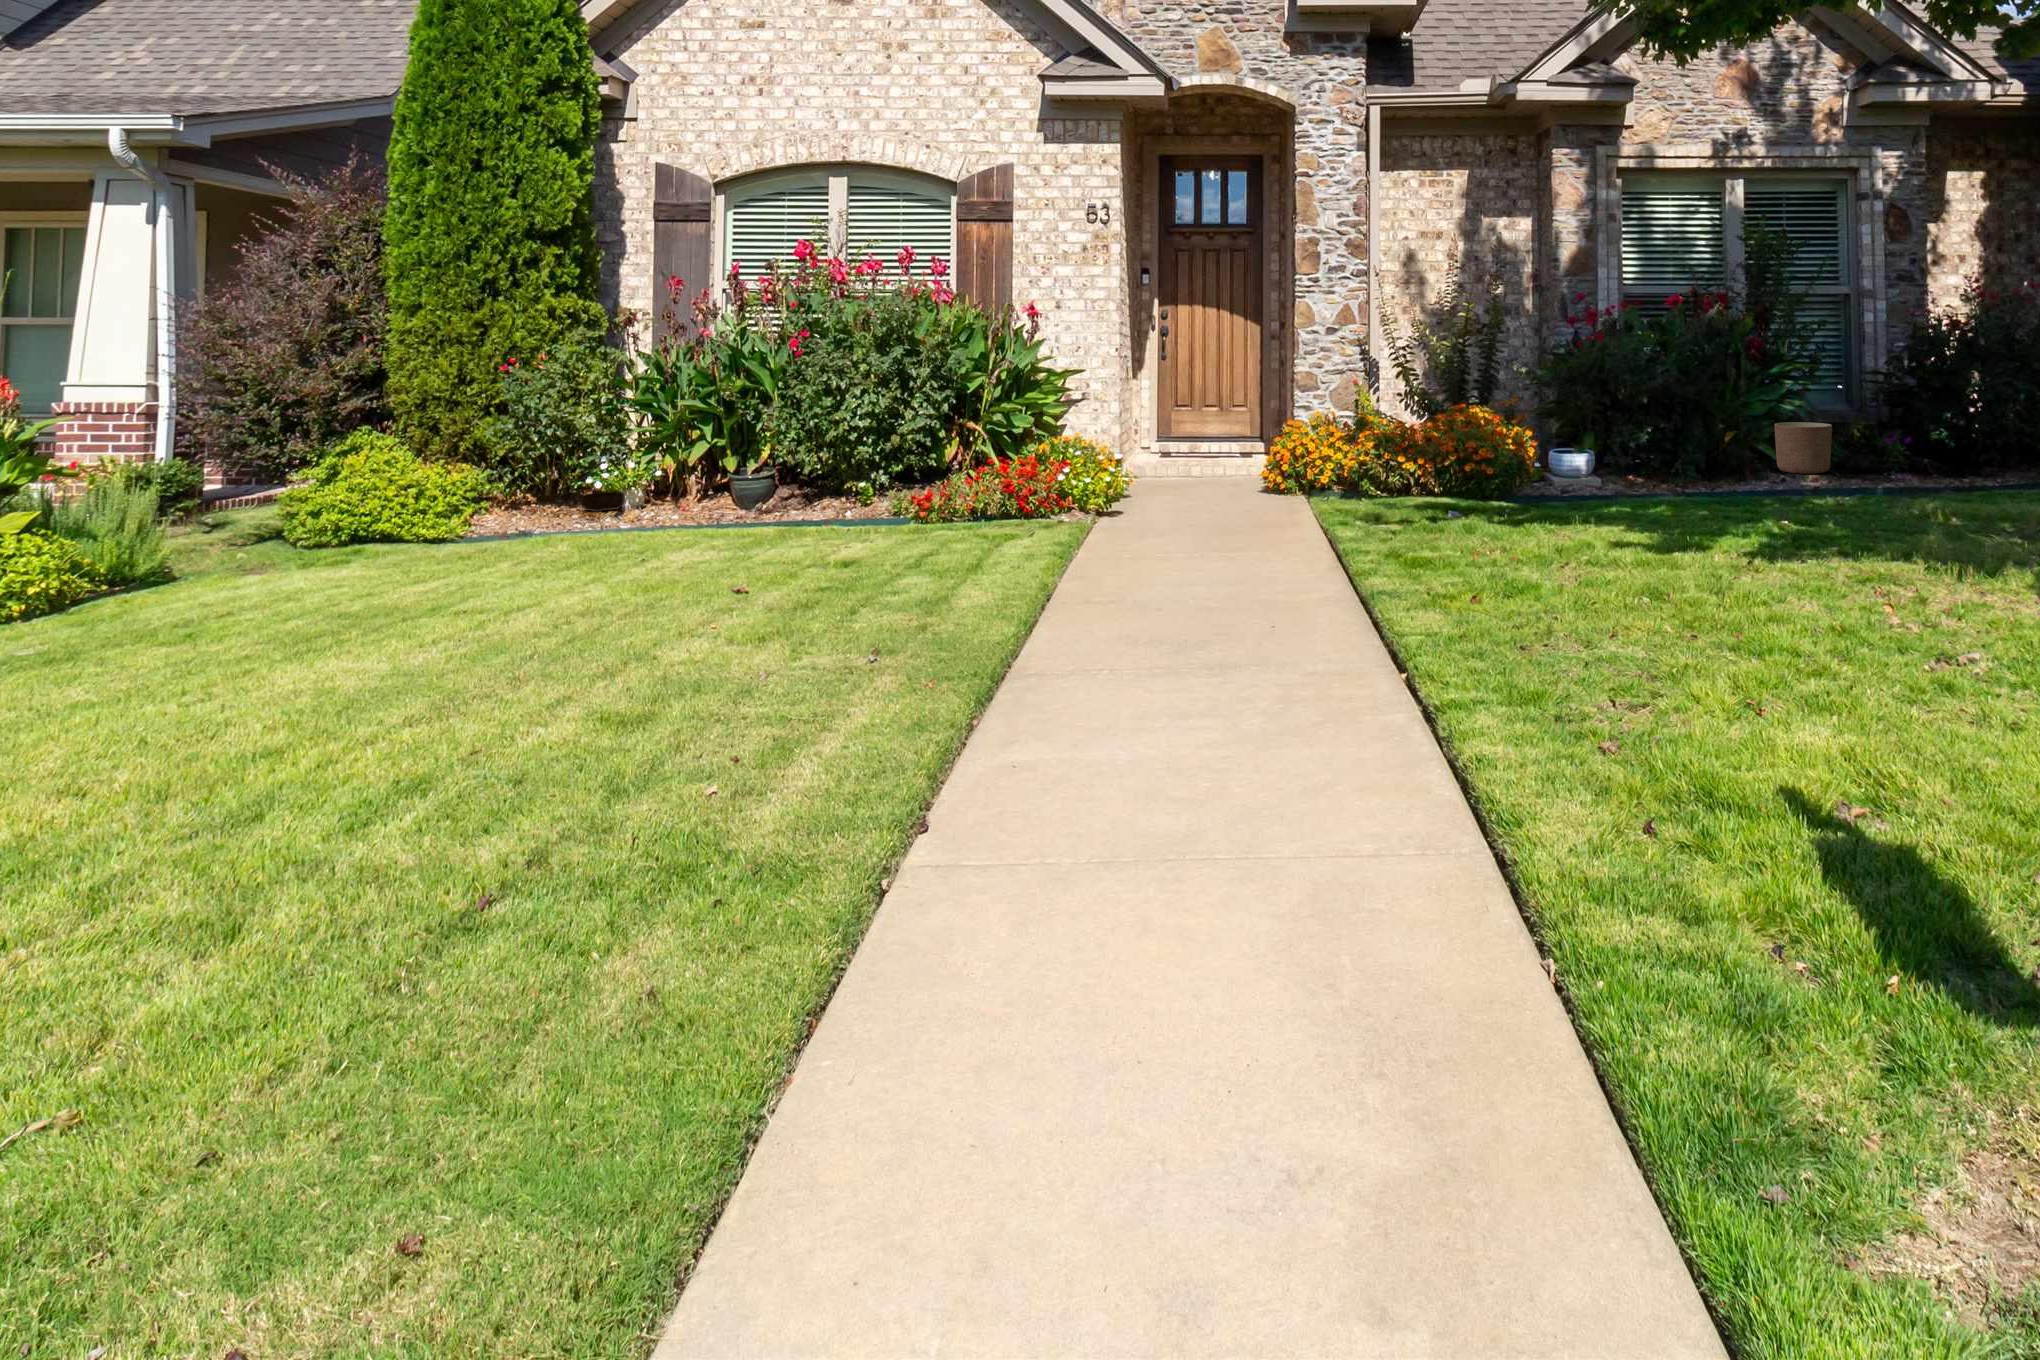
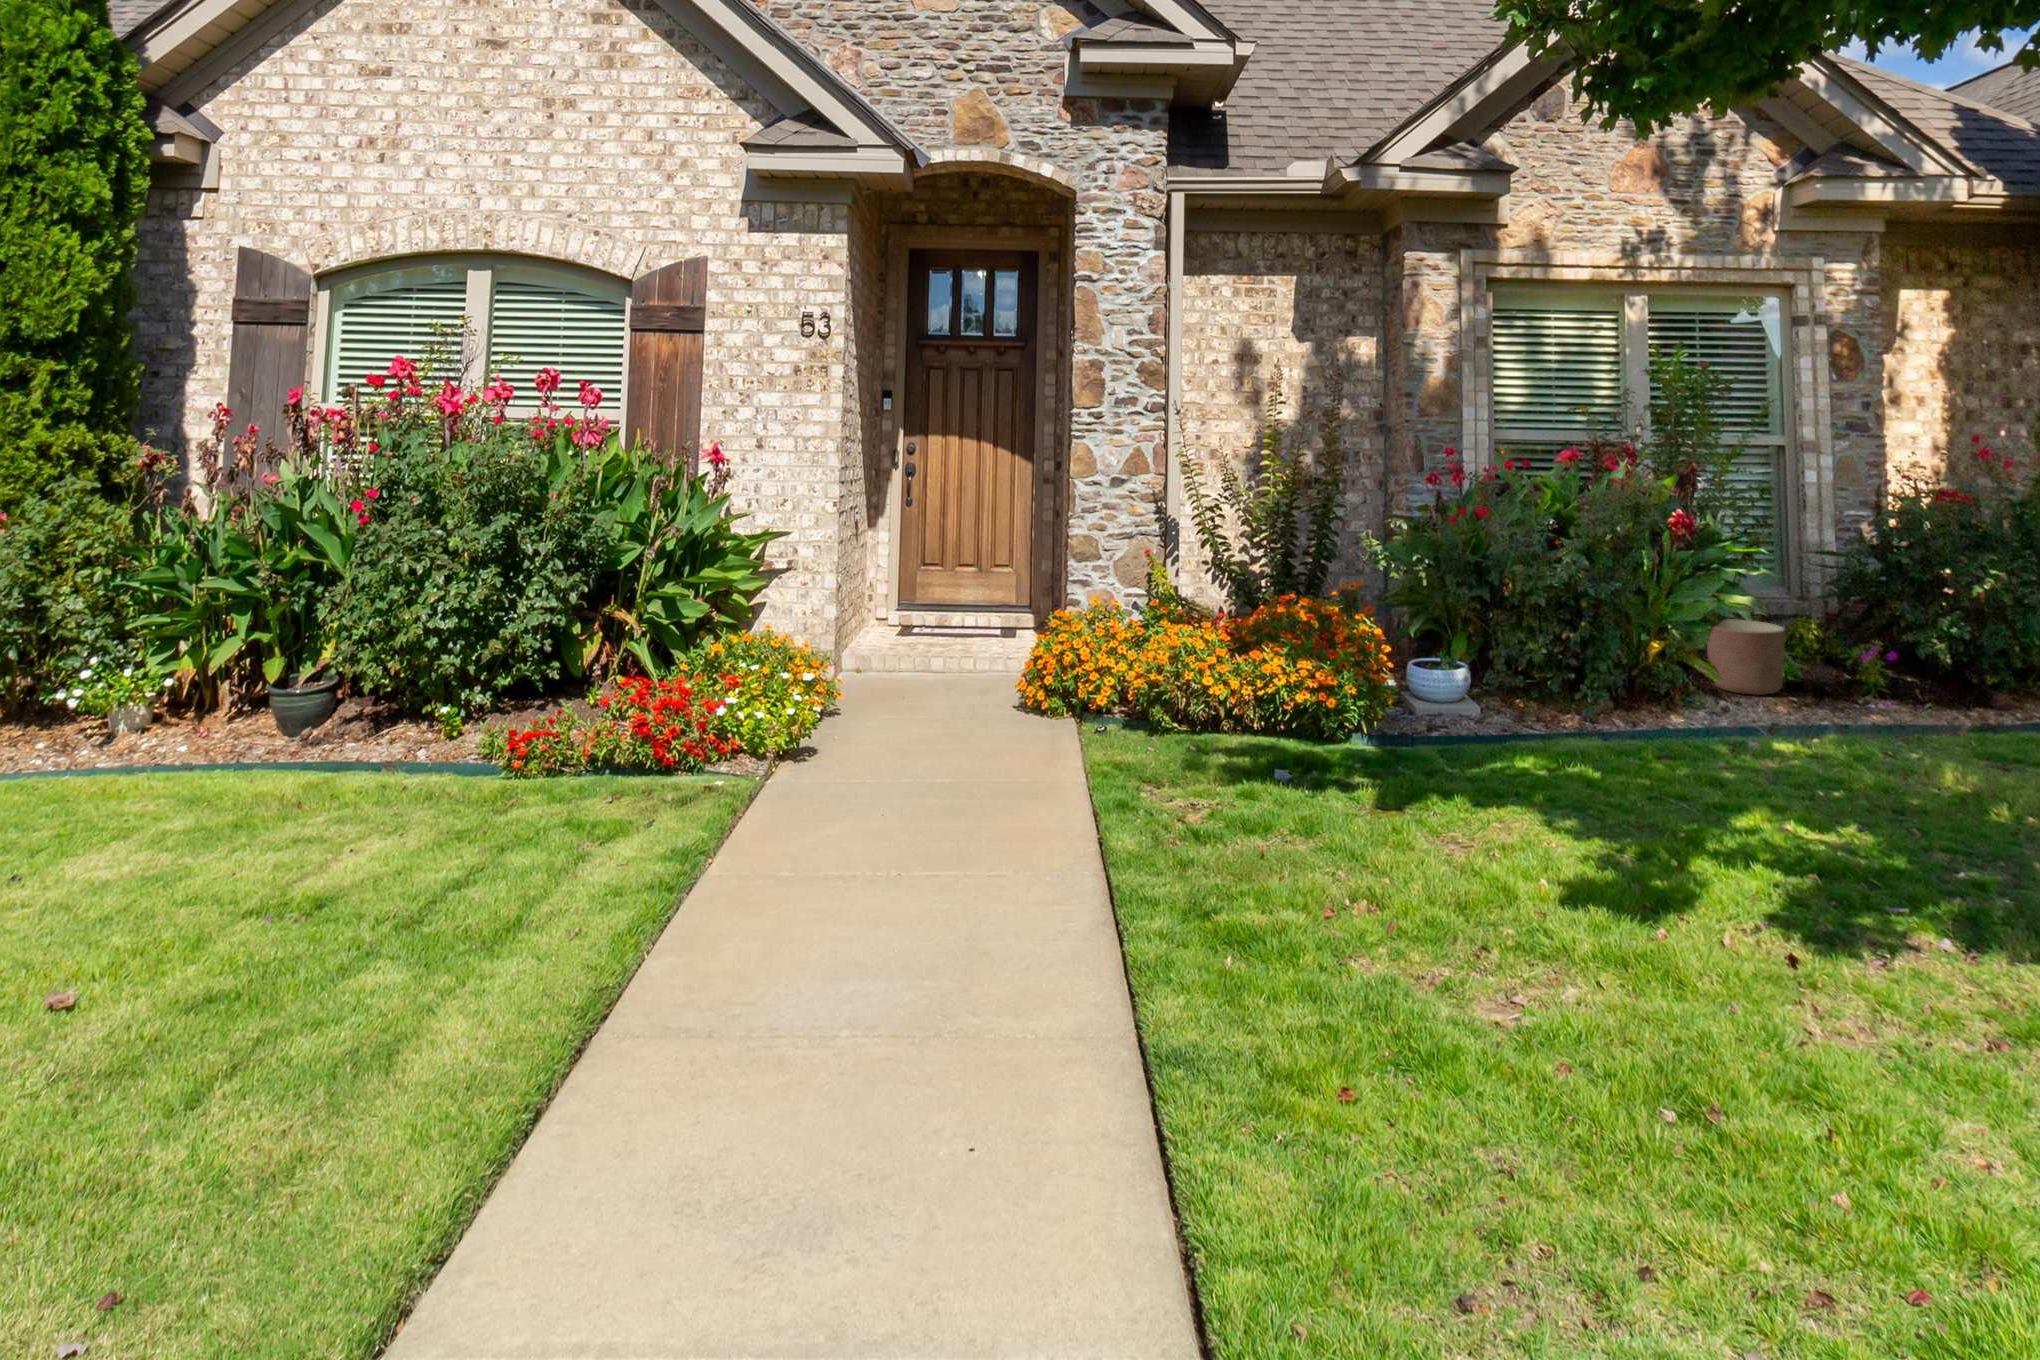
basket: present [581,457,625,512] -> none [45,660,116,741]

